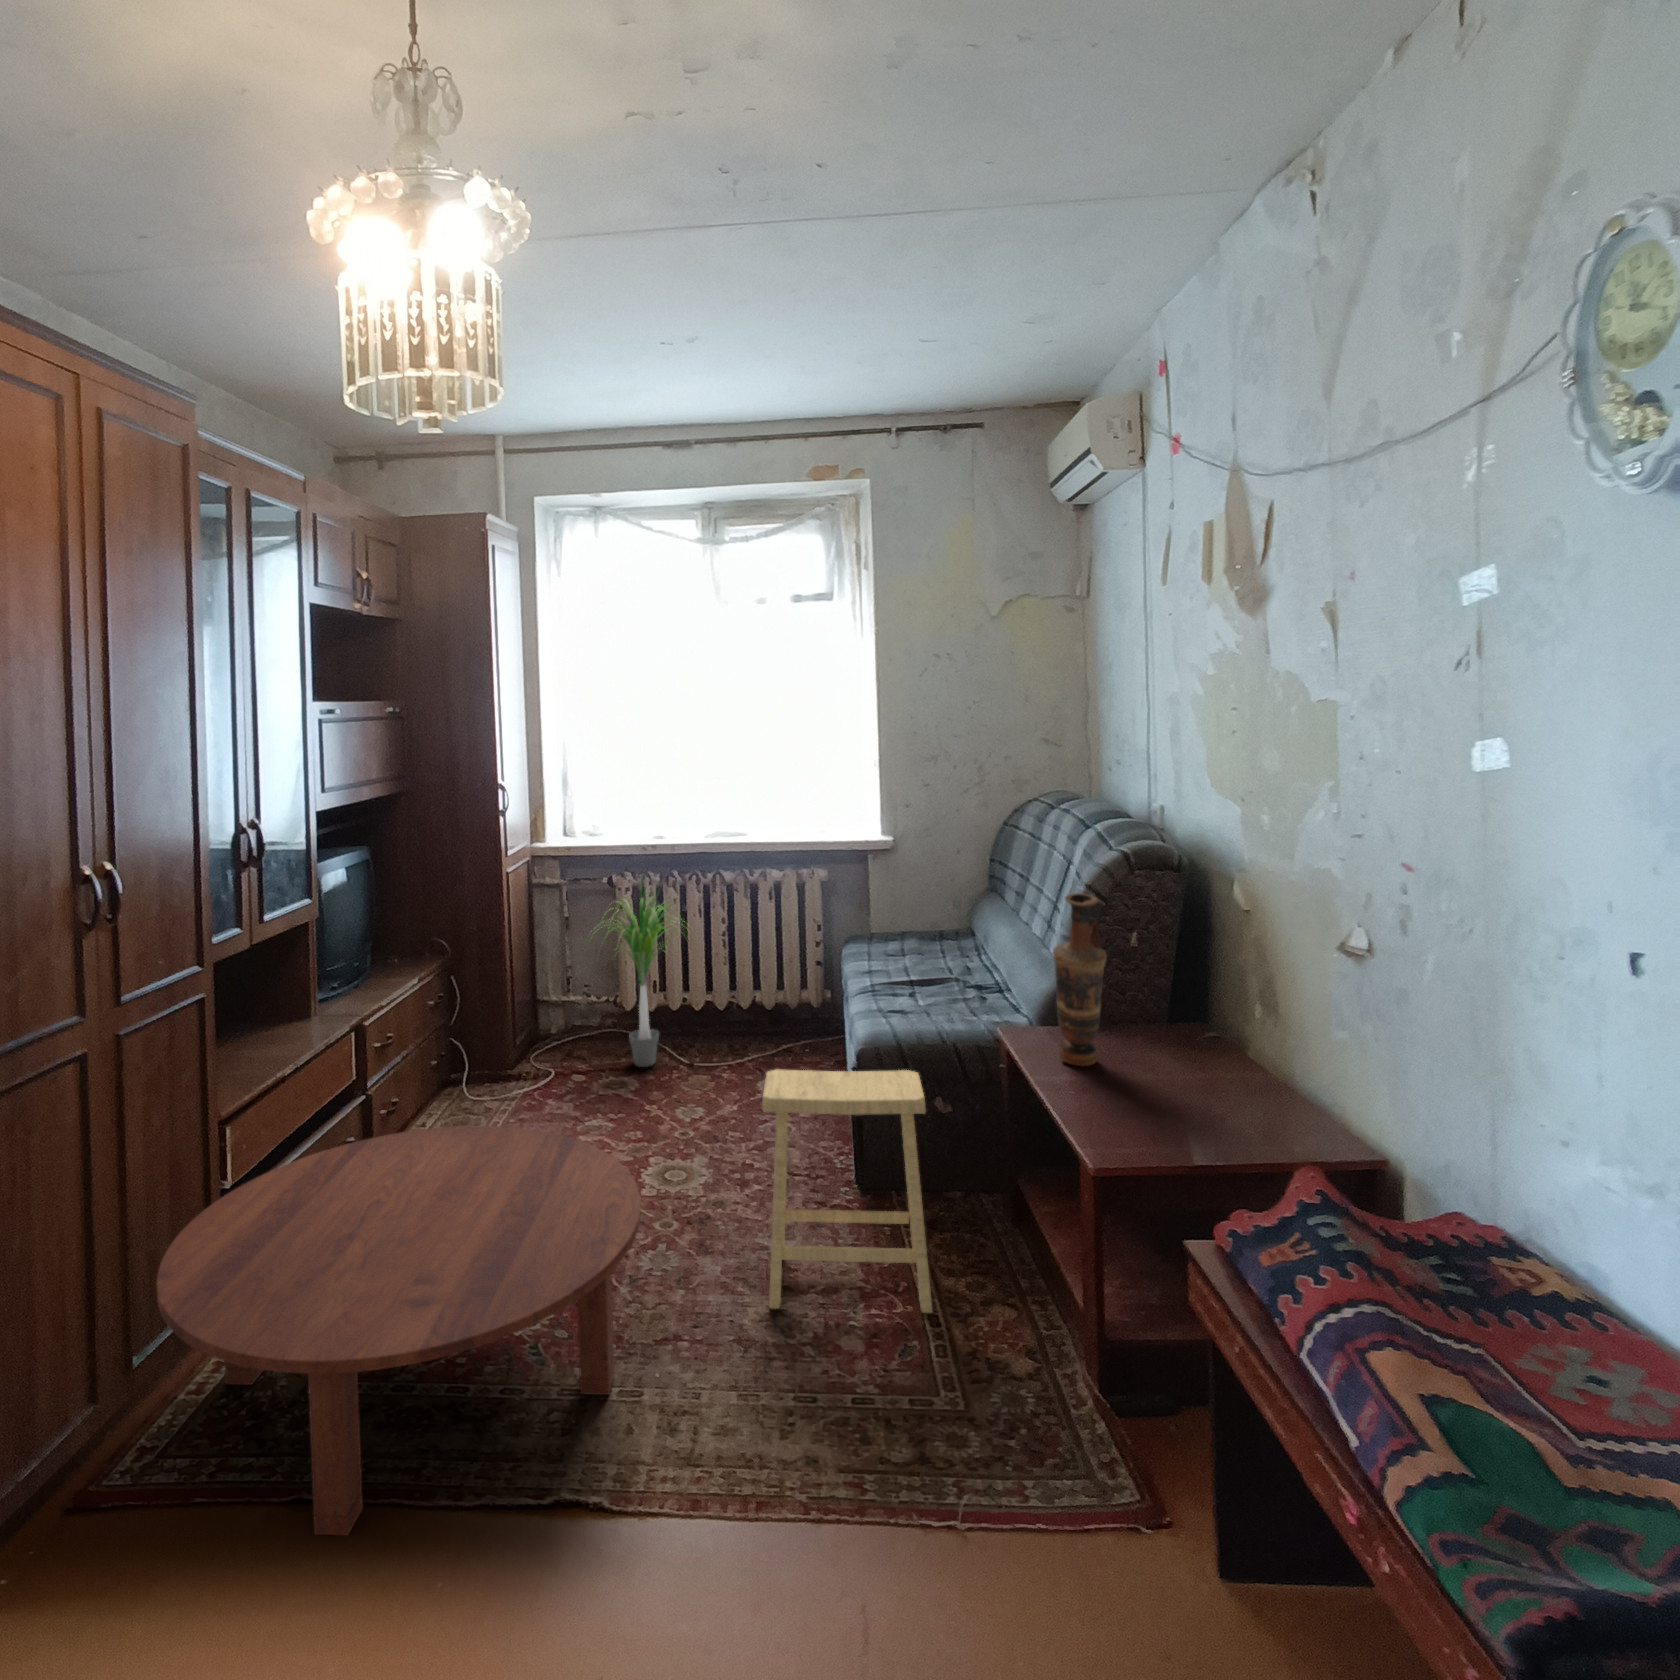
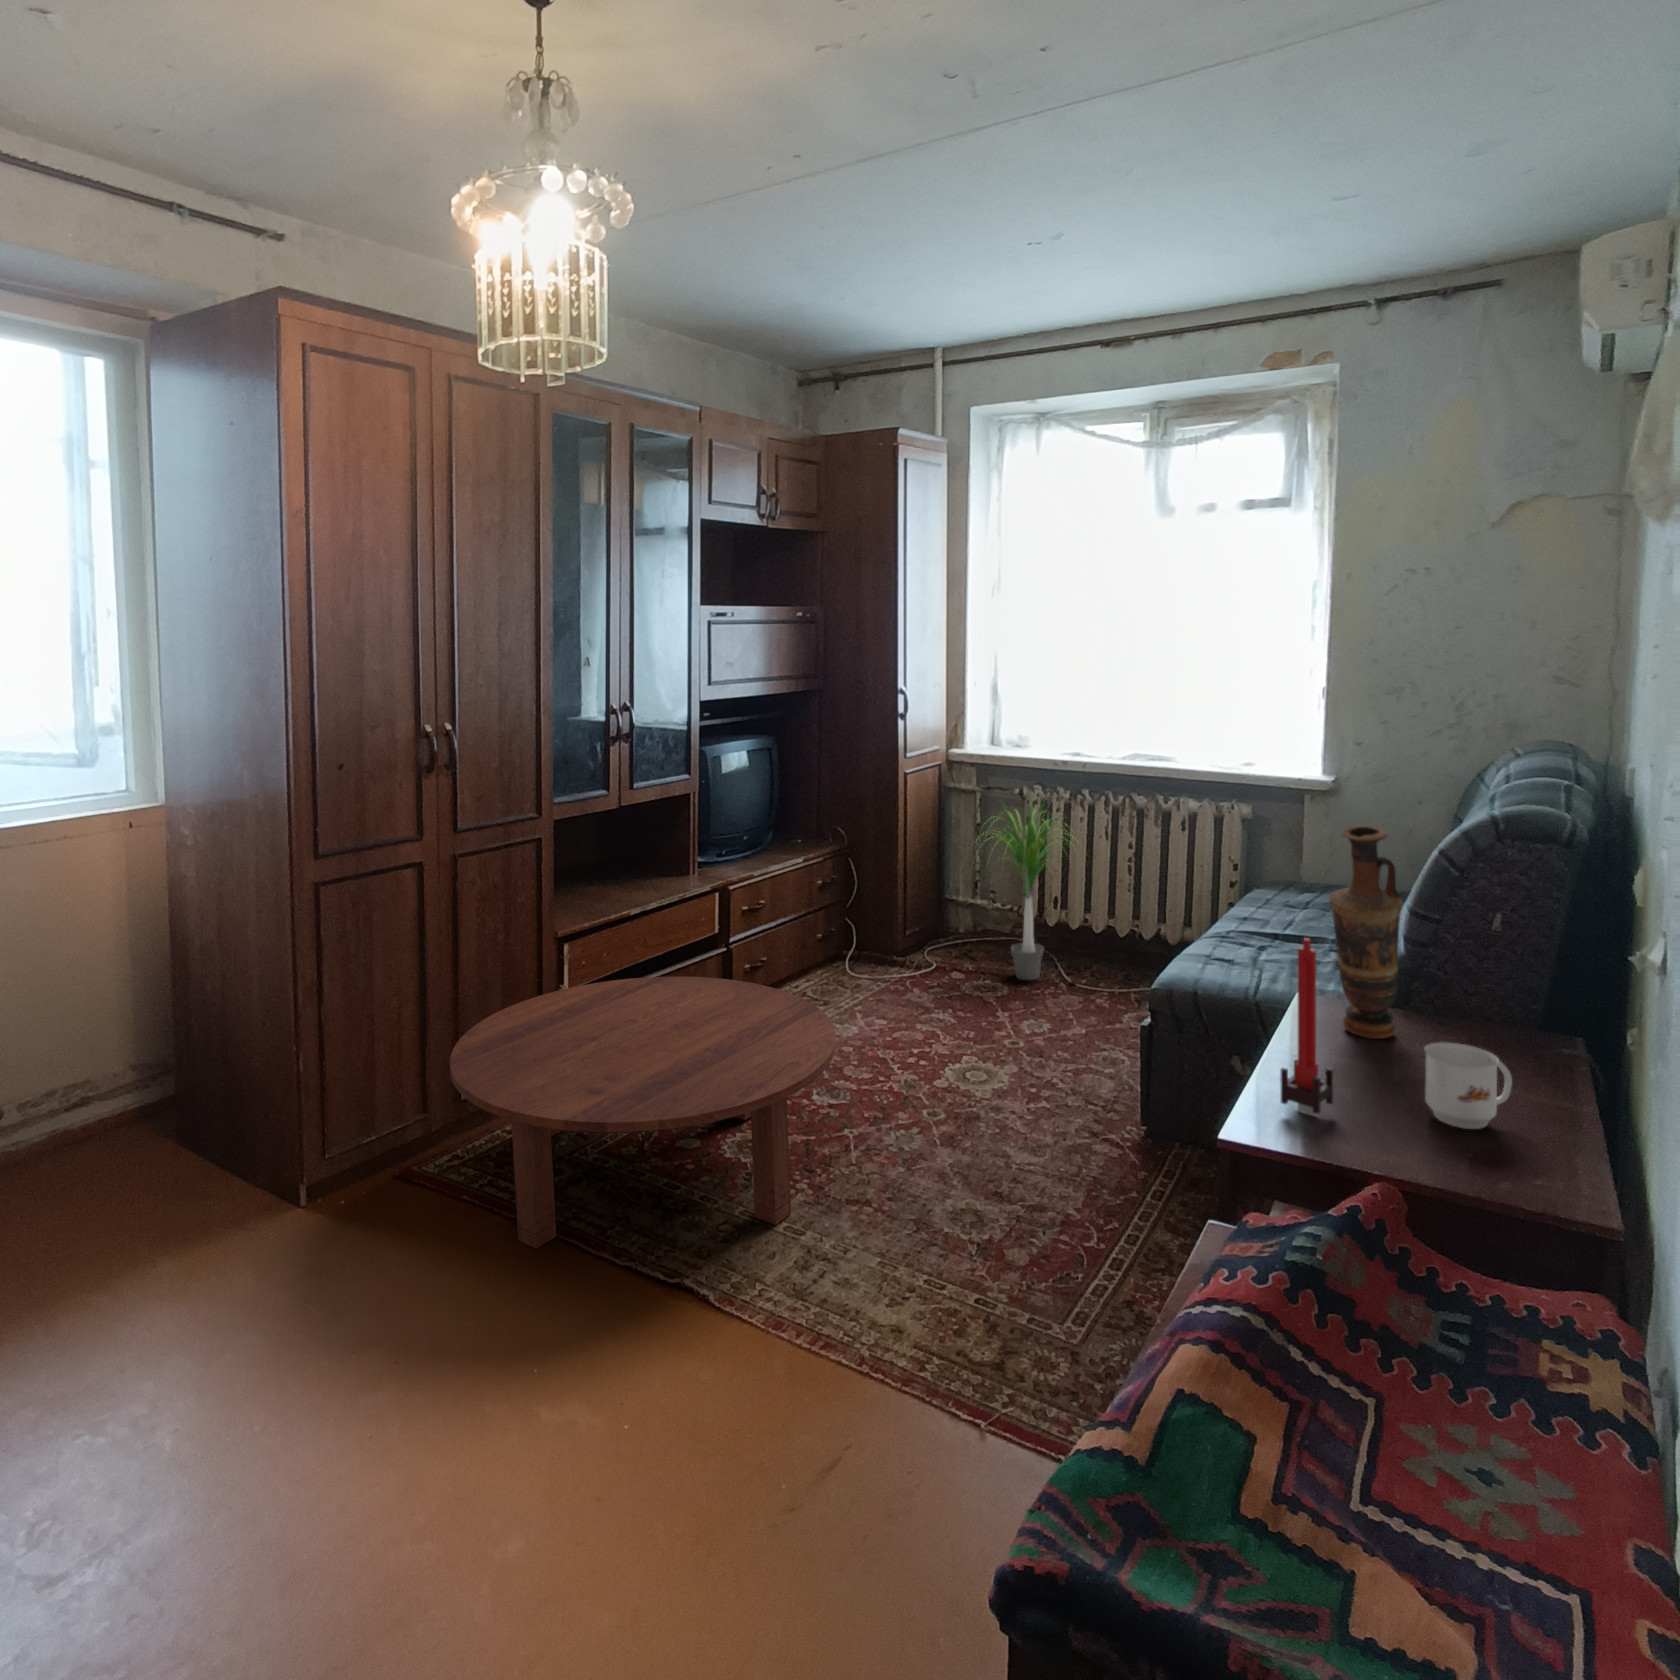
candle: none [1109,993,1143,1140] -> present [1280,938,1333,1116]
mug: none [1183,1058,1236,1125] -> present [1424,1042,1512,1129]
footstool: present [762,1069,932,1313] -> none [965,979,1167,1261]

